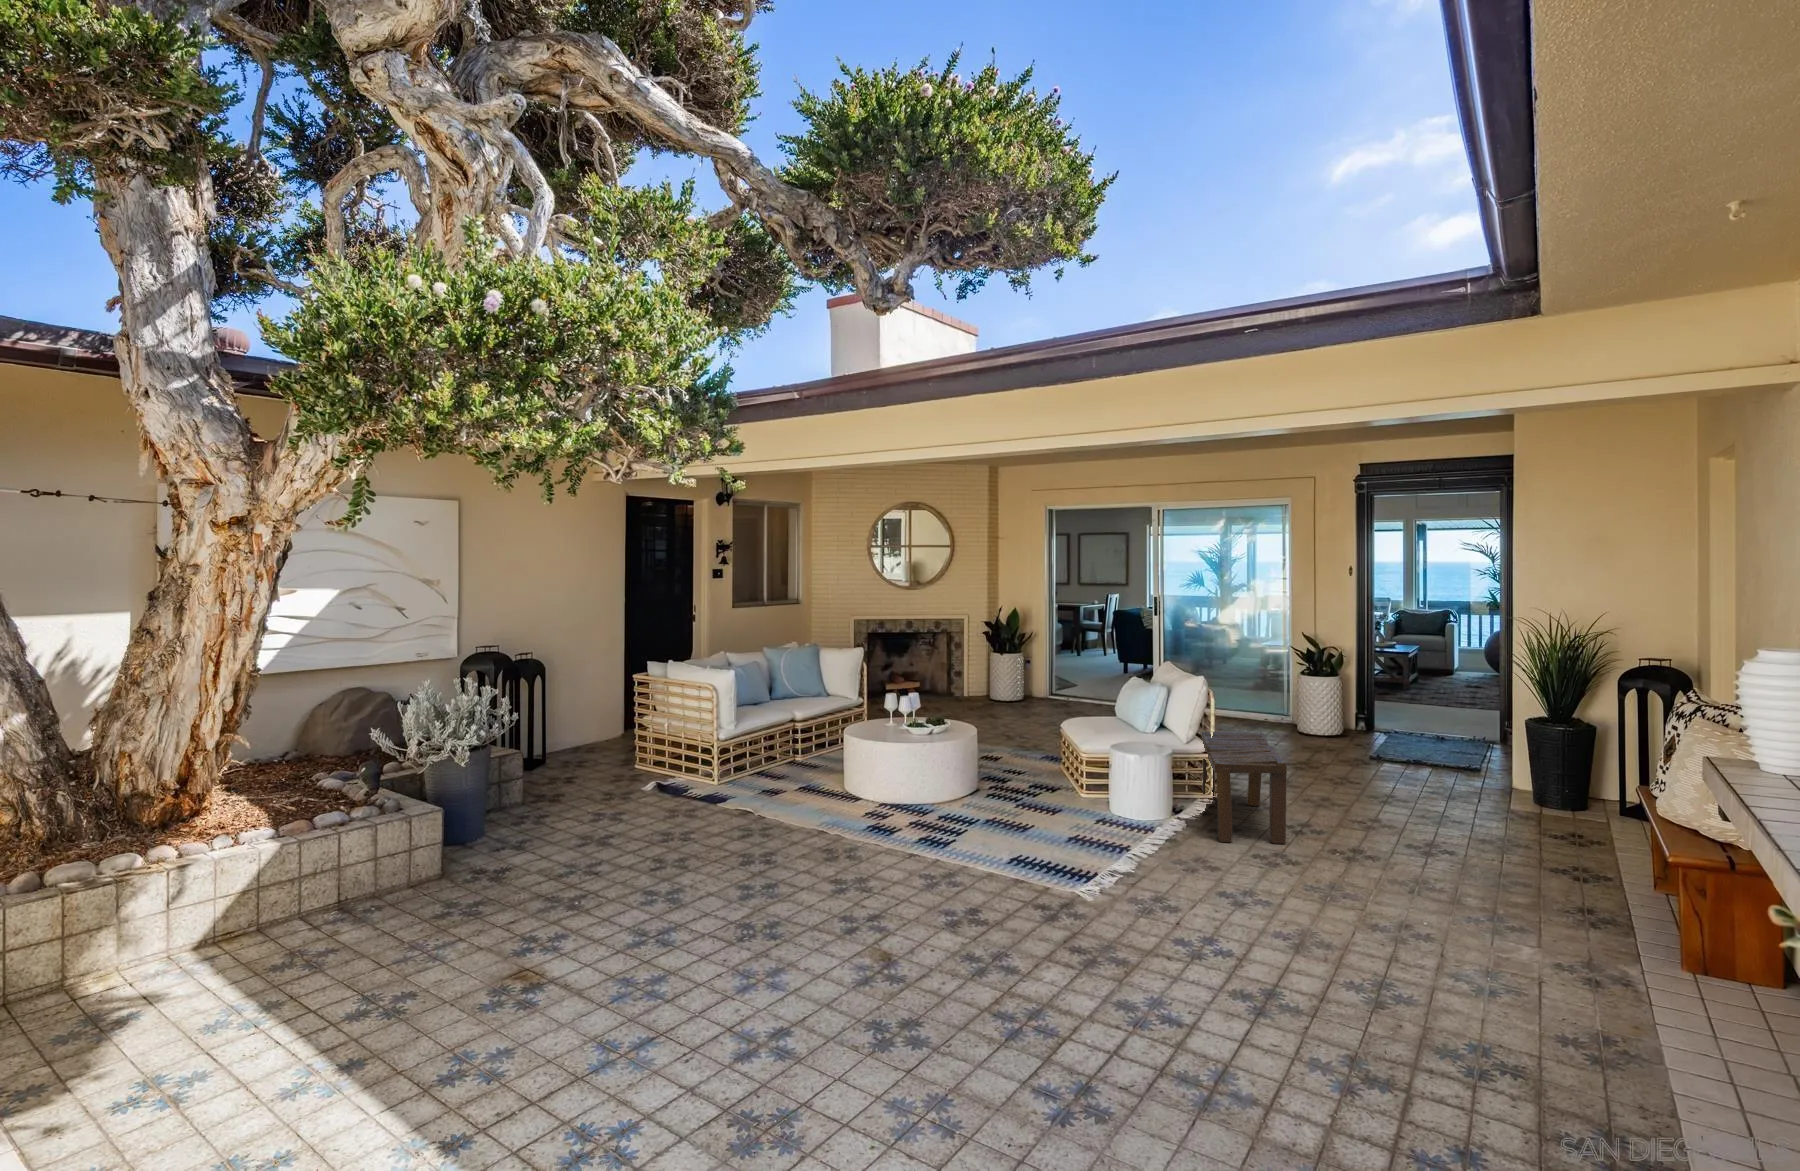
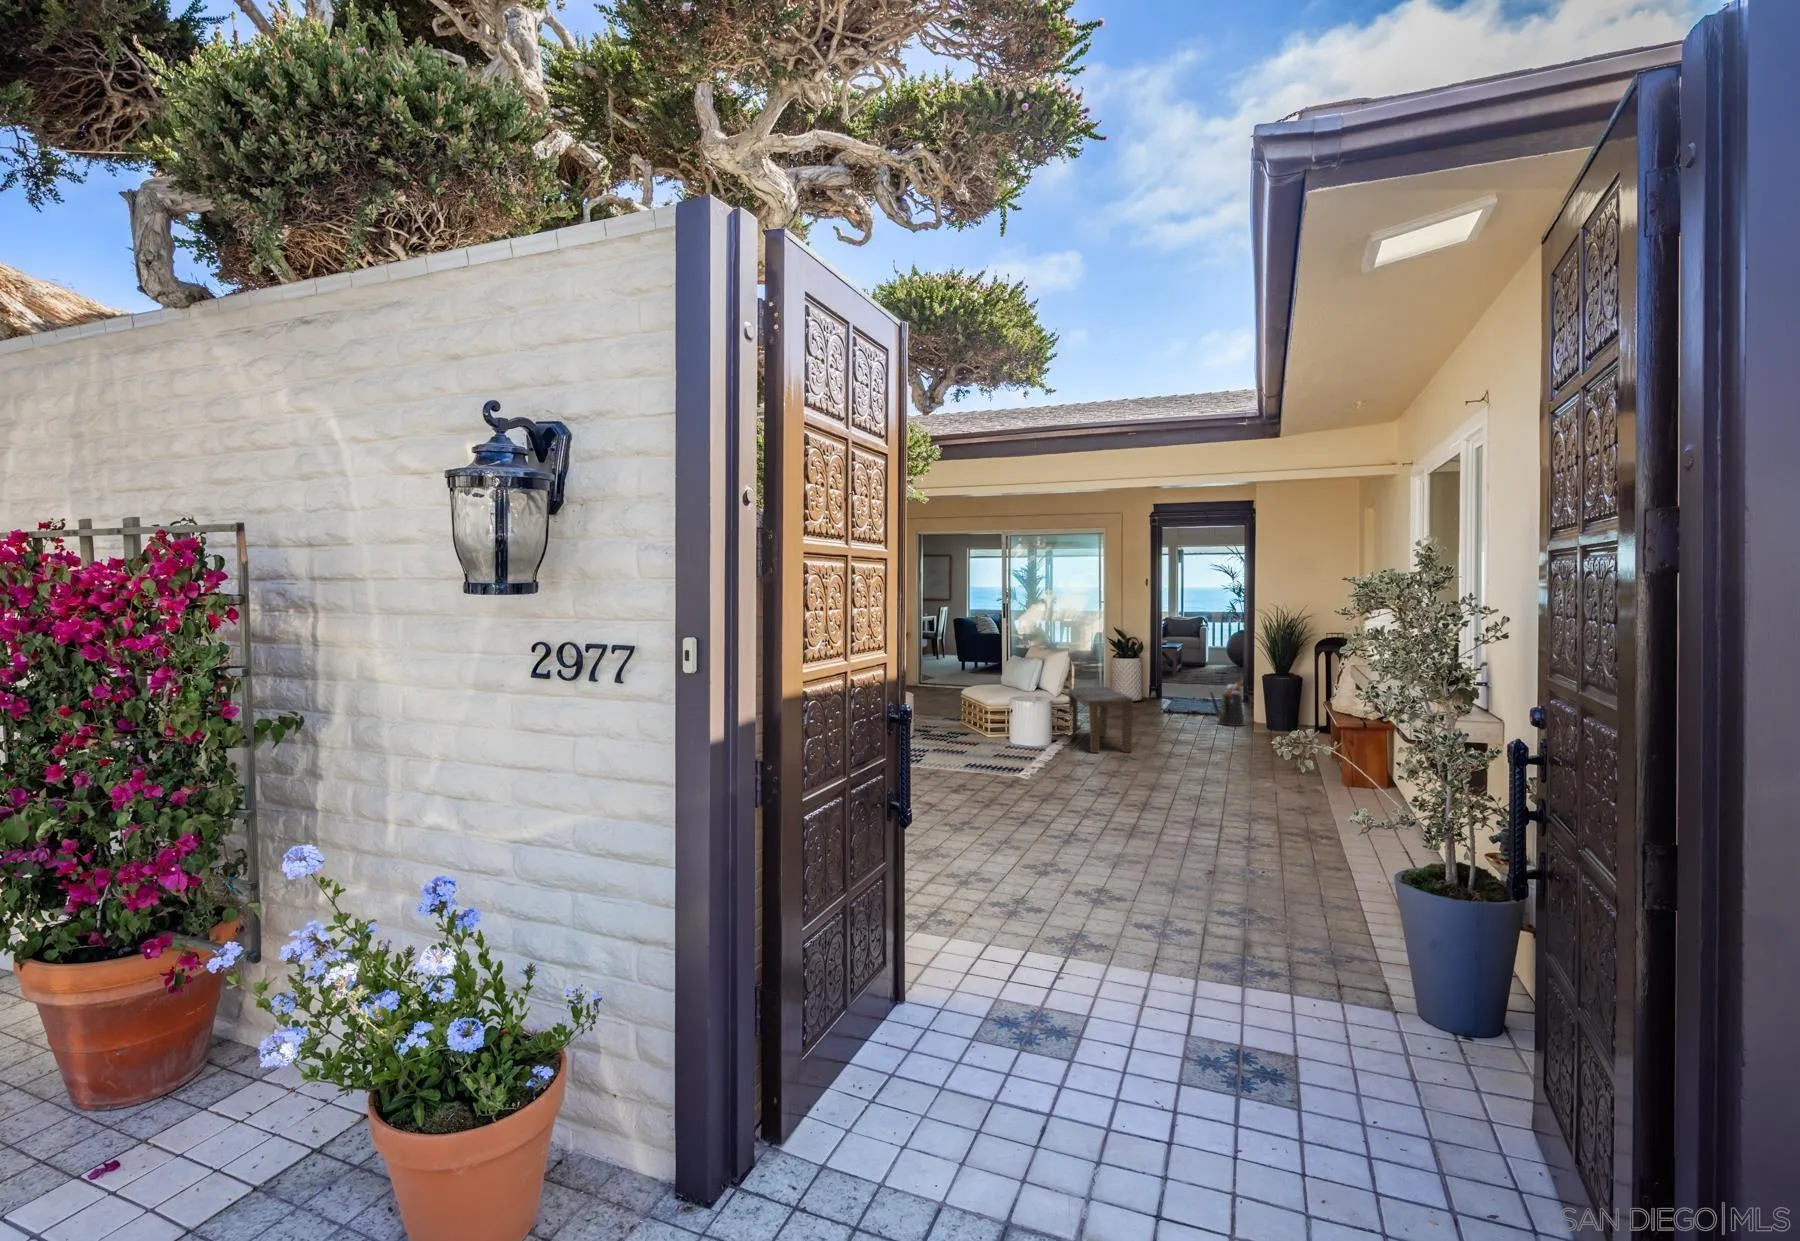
watering can: none [1439,723,1506,793] -> present [1211,681,1245,726]

